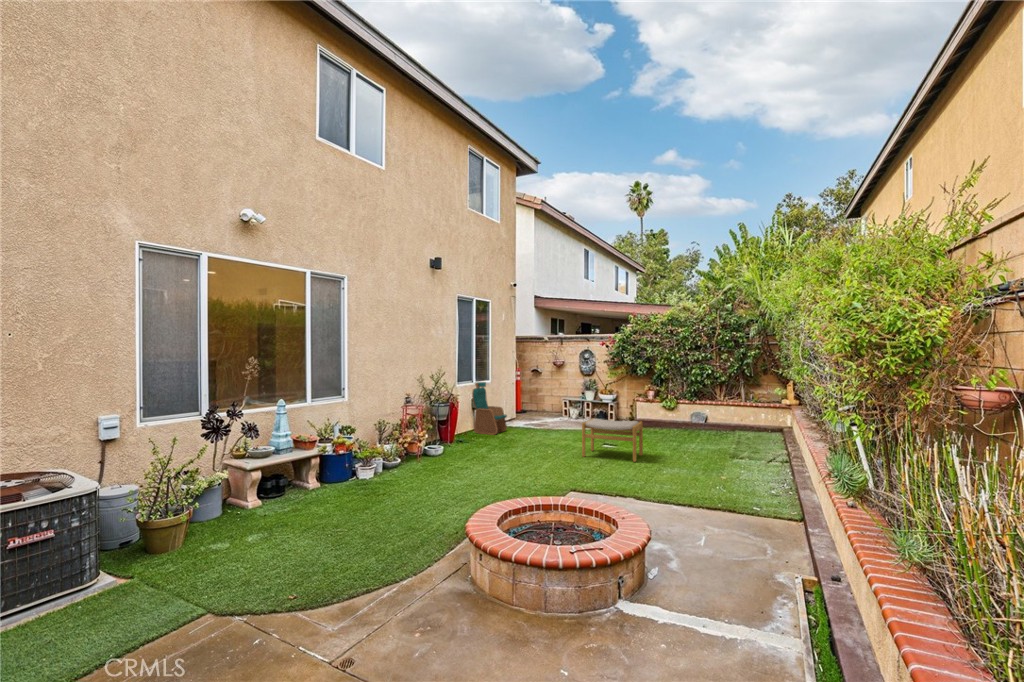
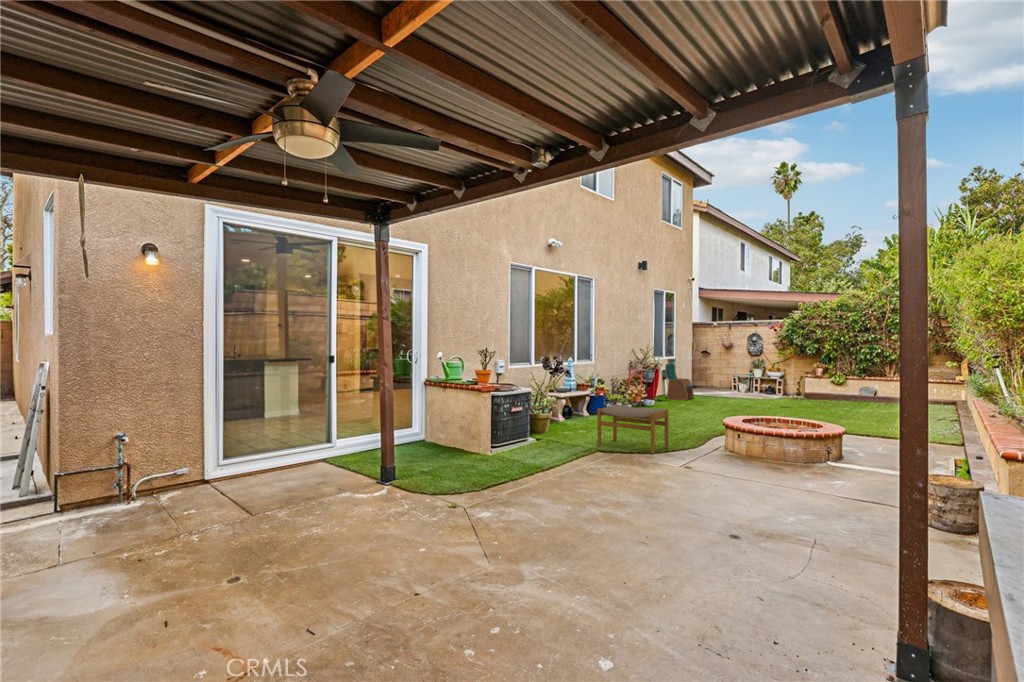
footstool: present [582,418,643,462] -> present [597,405,669,454]

